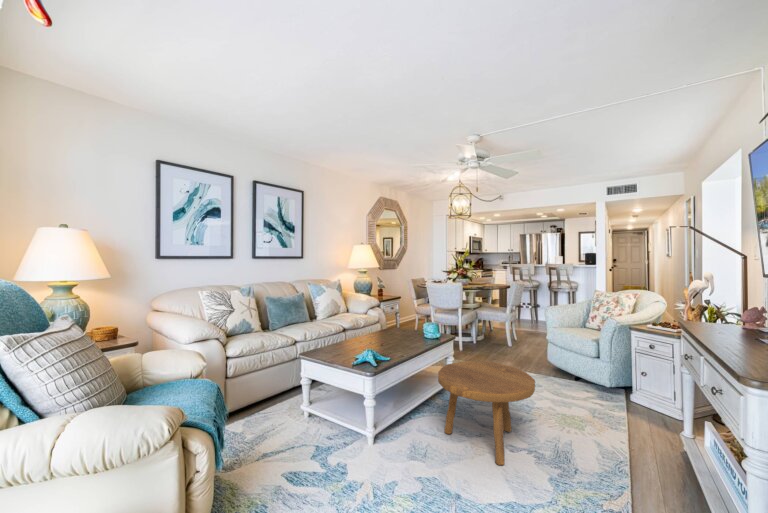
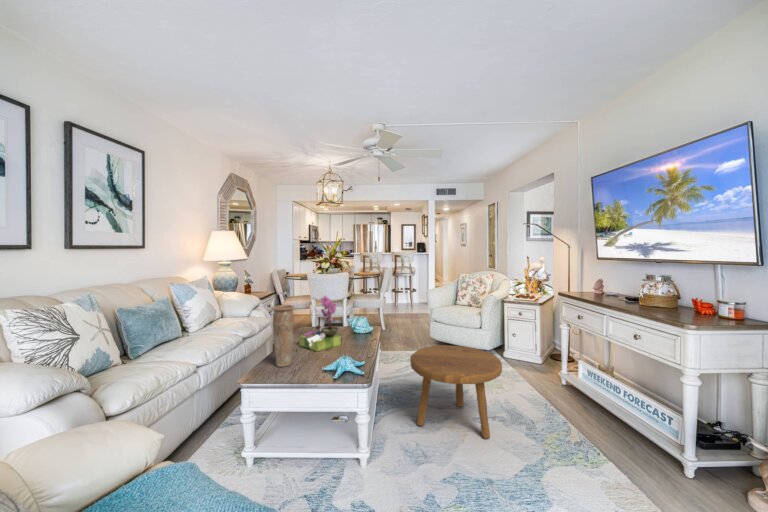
flower arrangement: none [368,299,399,346] -> present [299,296,341,351]
vase: none [330,304,347,351] -> present [272,305,295,367]

